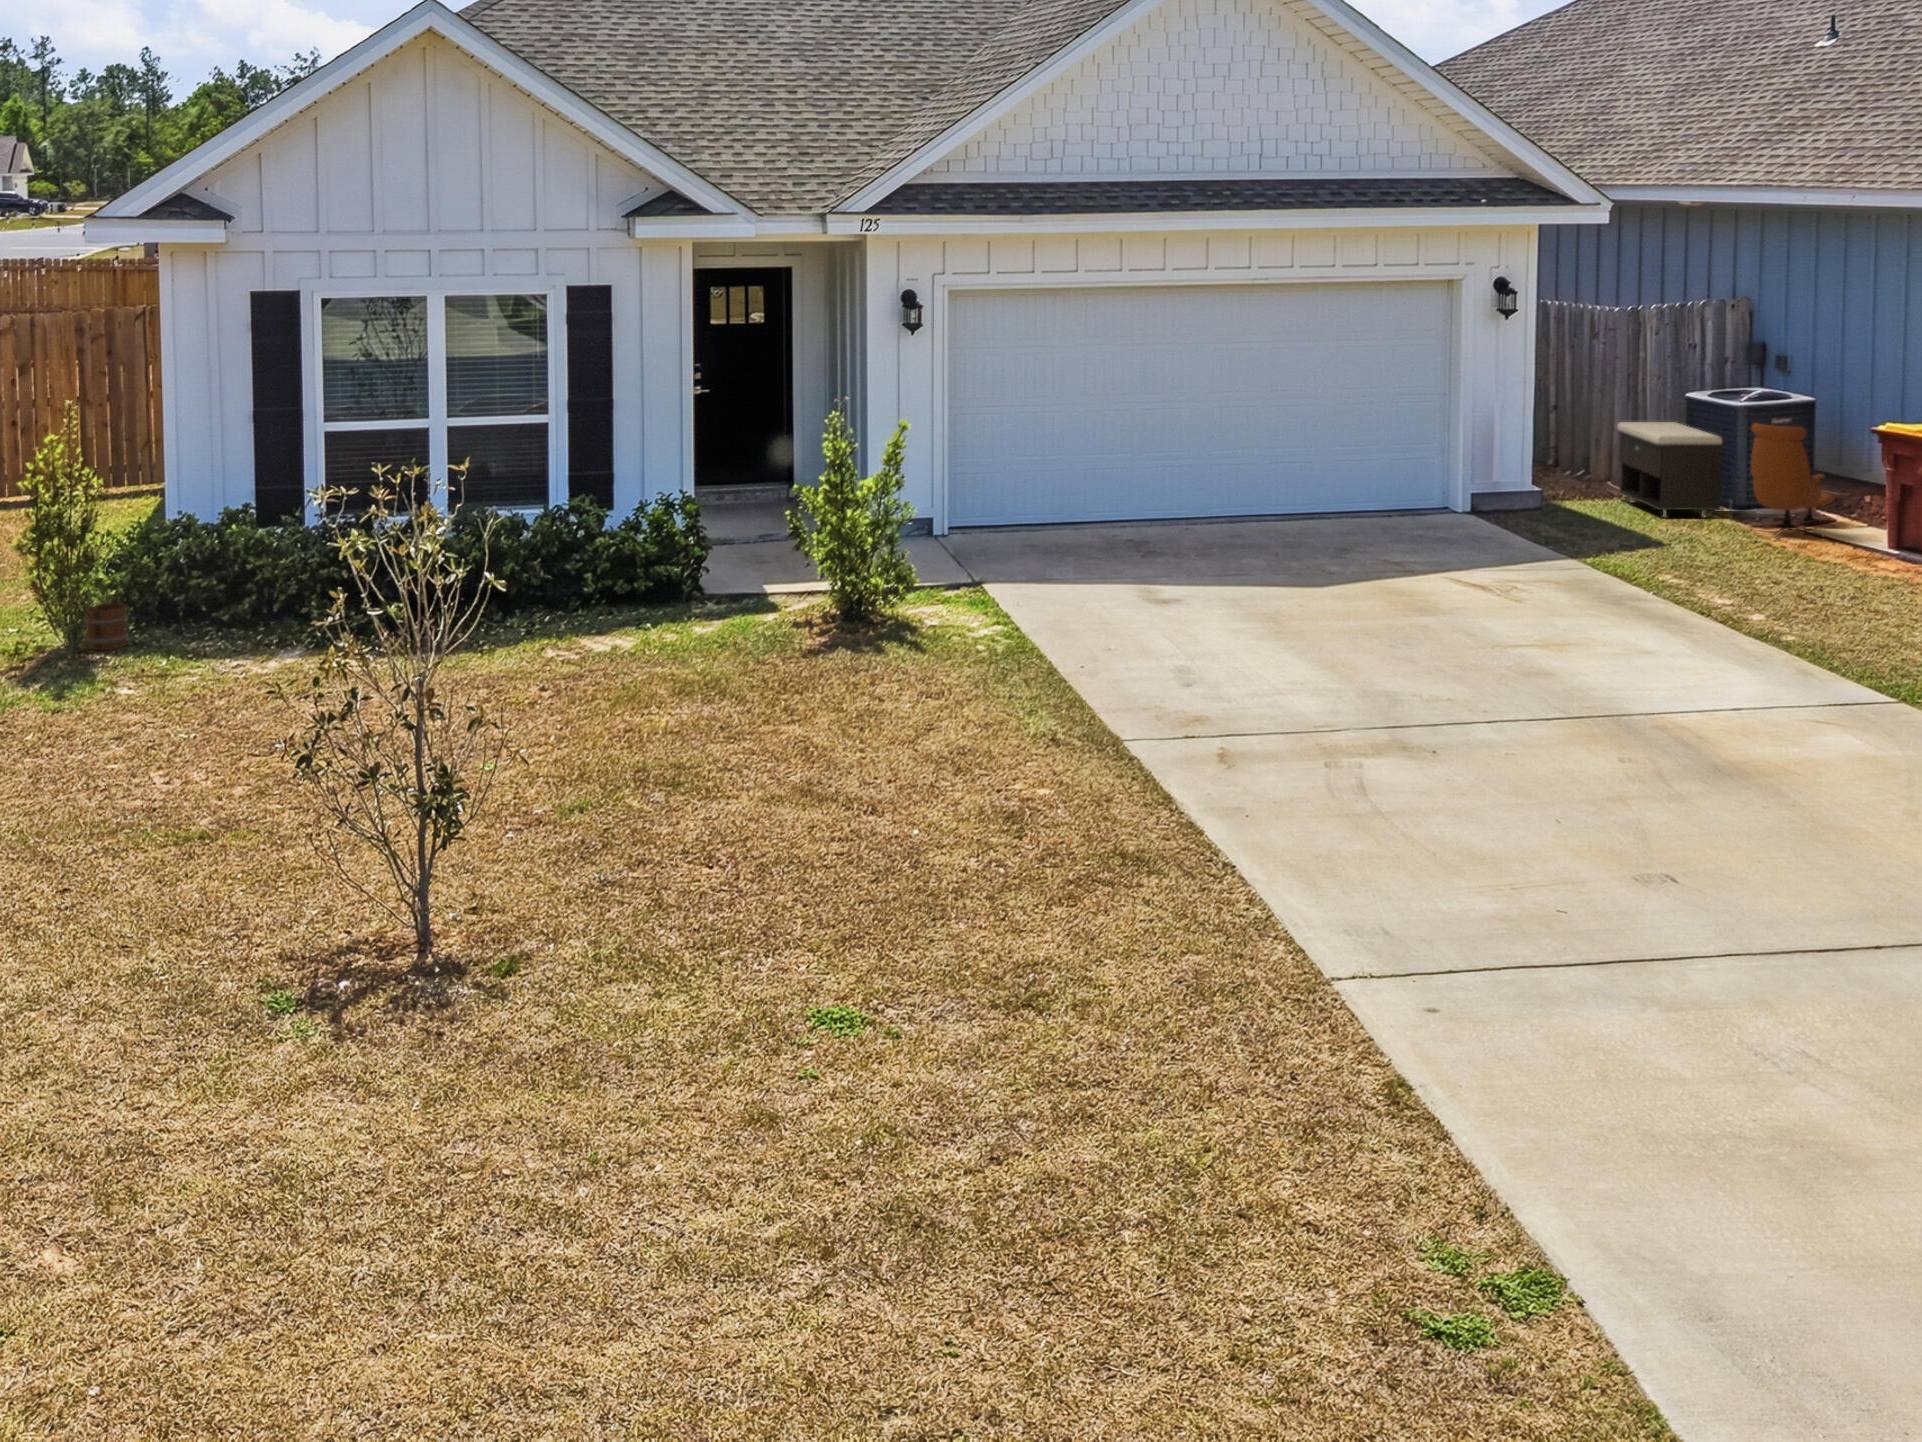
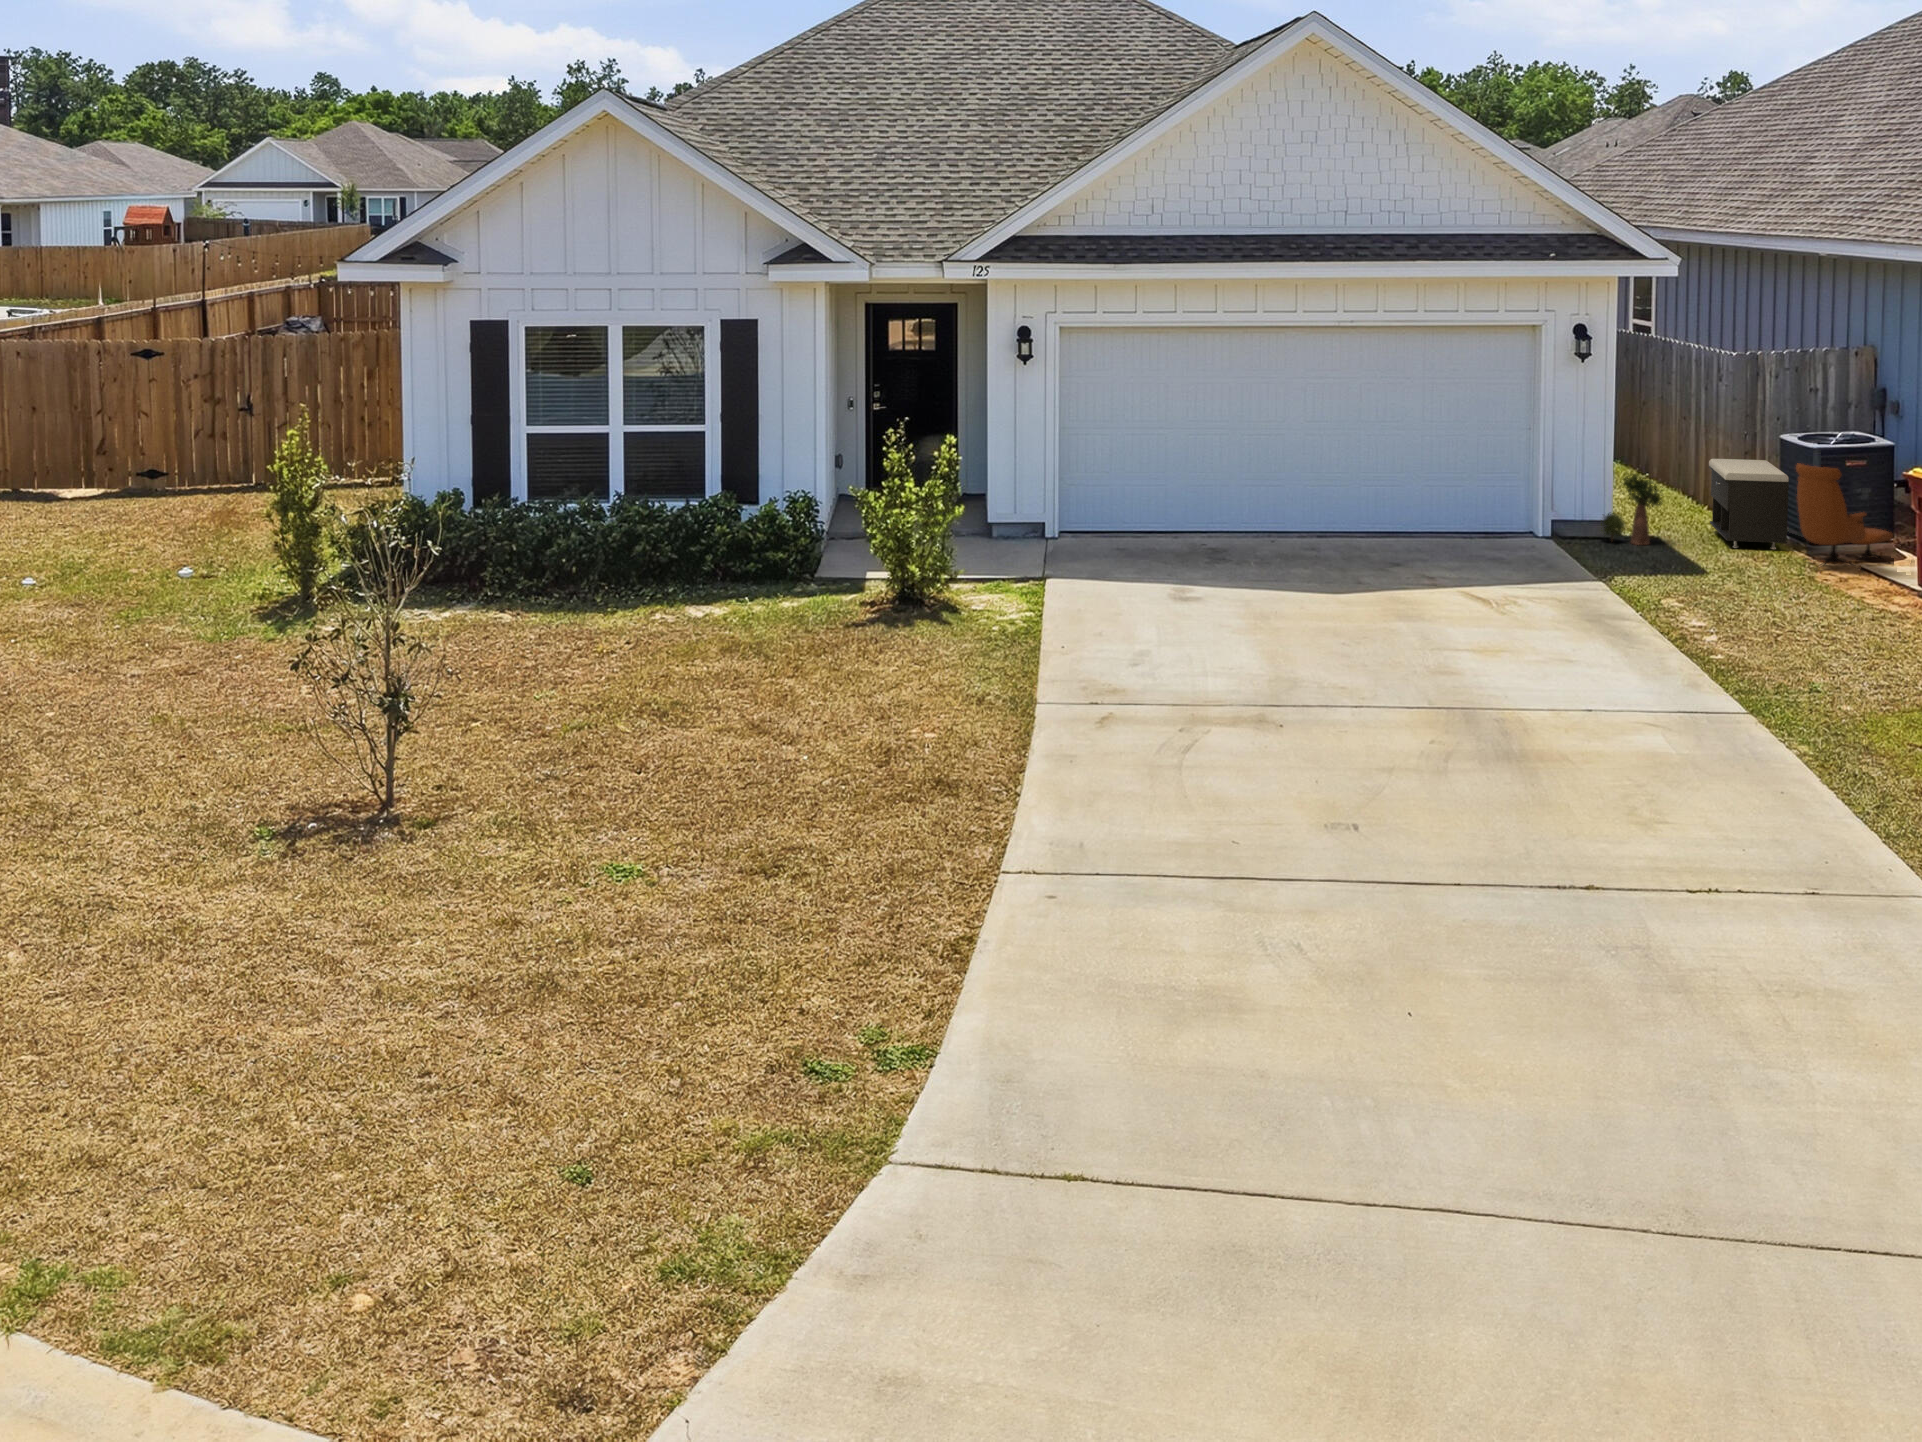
potted plant: none [1521,439,1591,518] -> present [1601,474,1662,545]
bucket: present [85,590,128,650] -> none [321,550,355,598]

